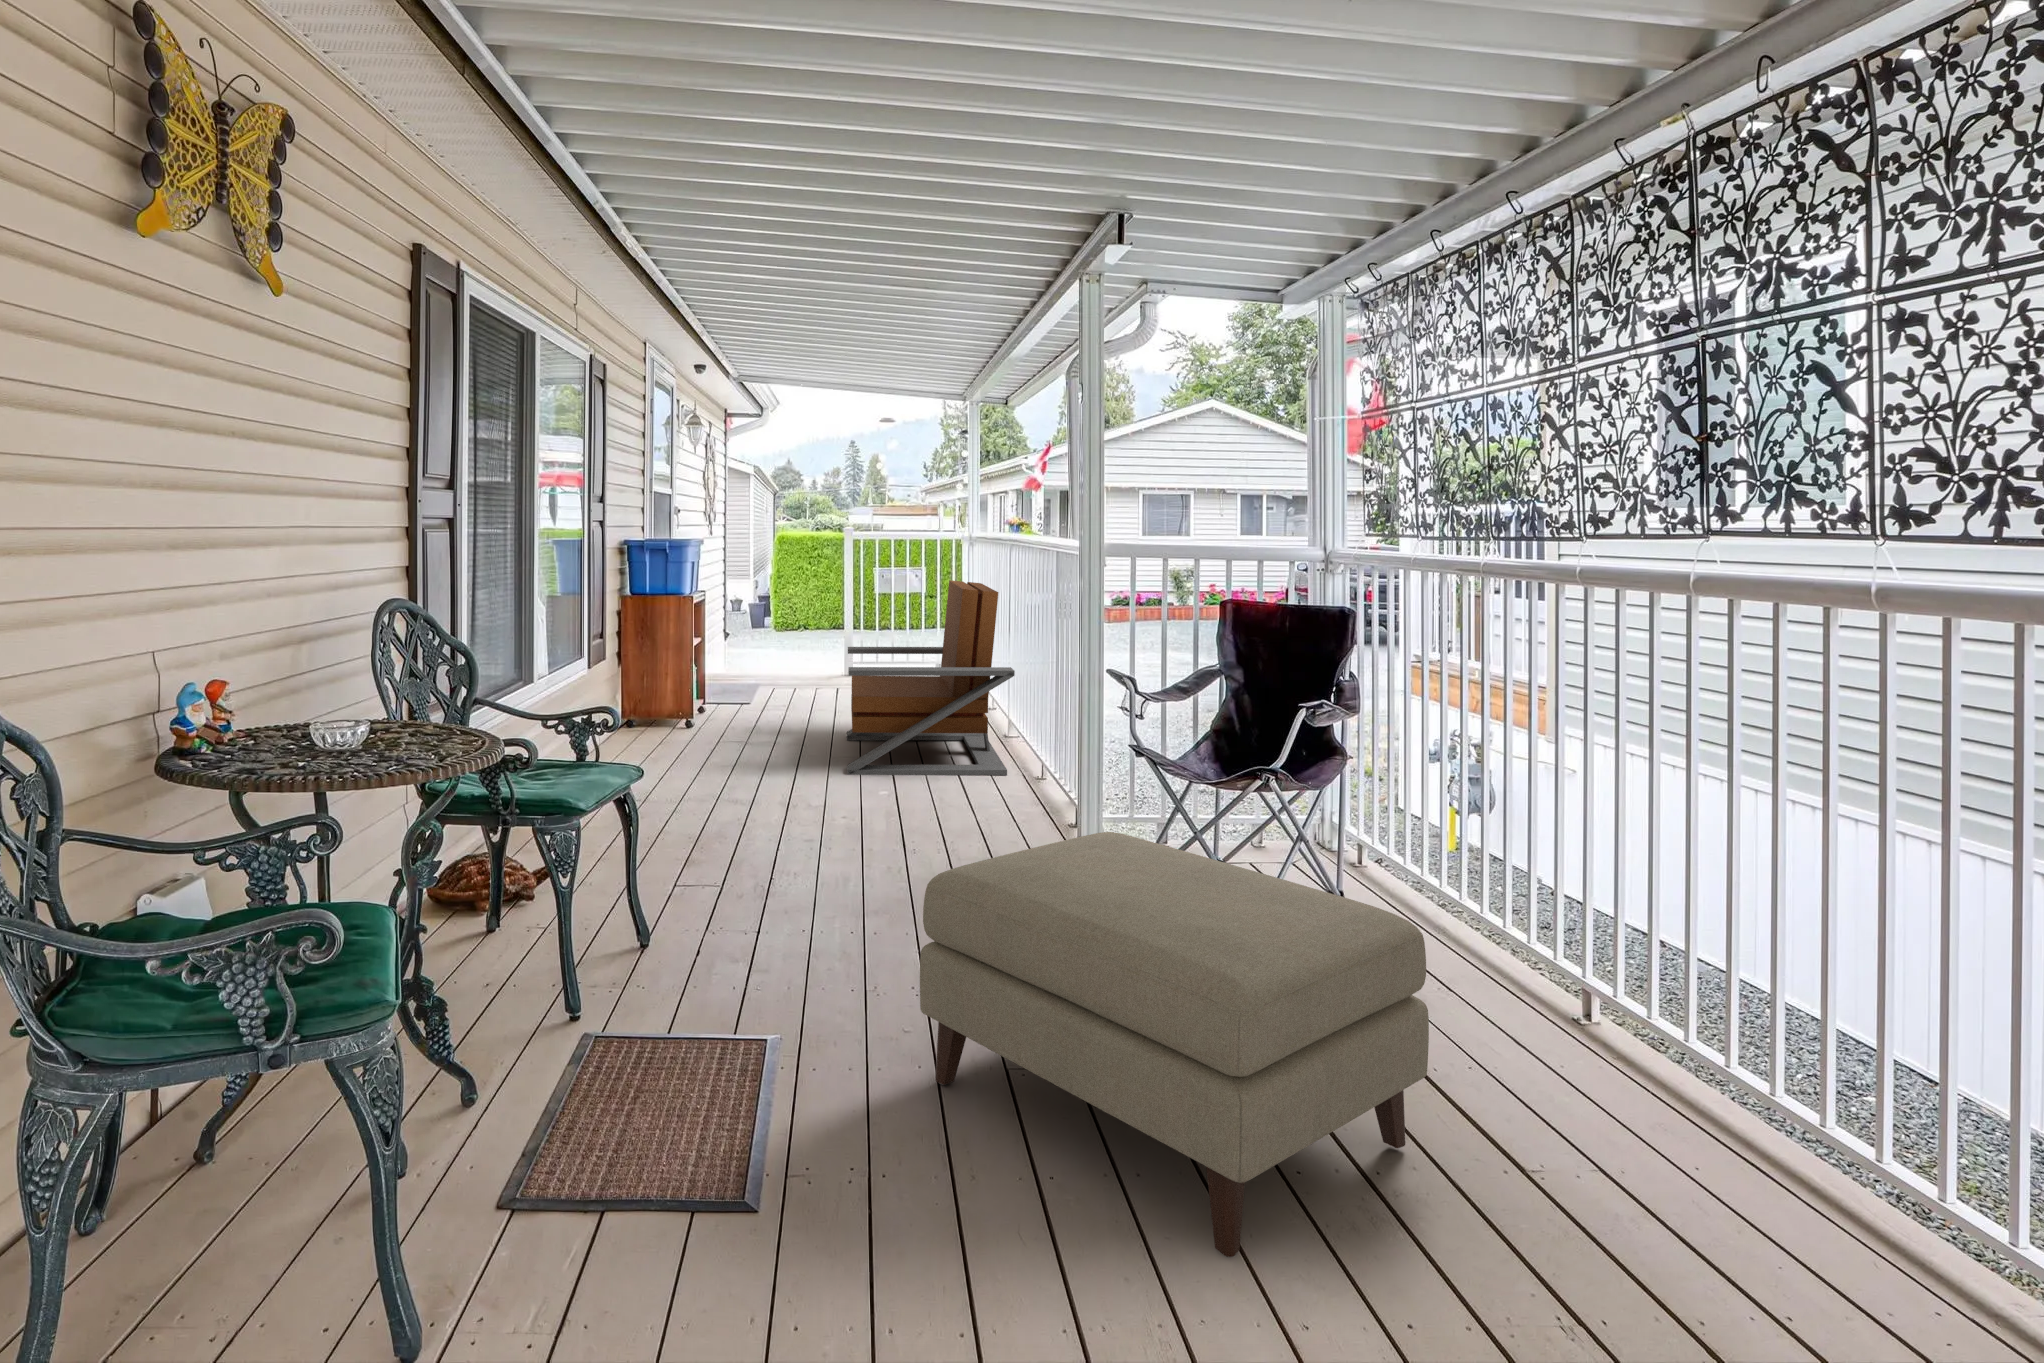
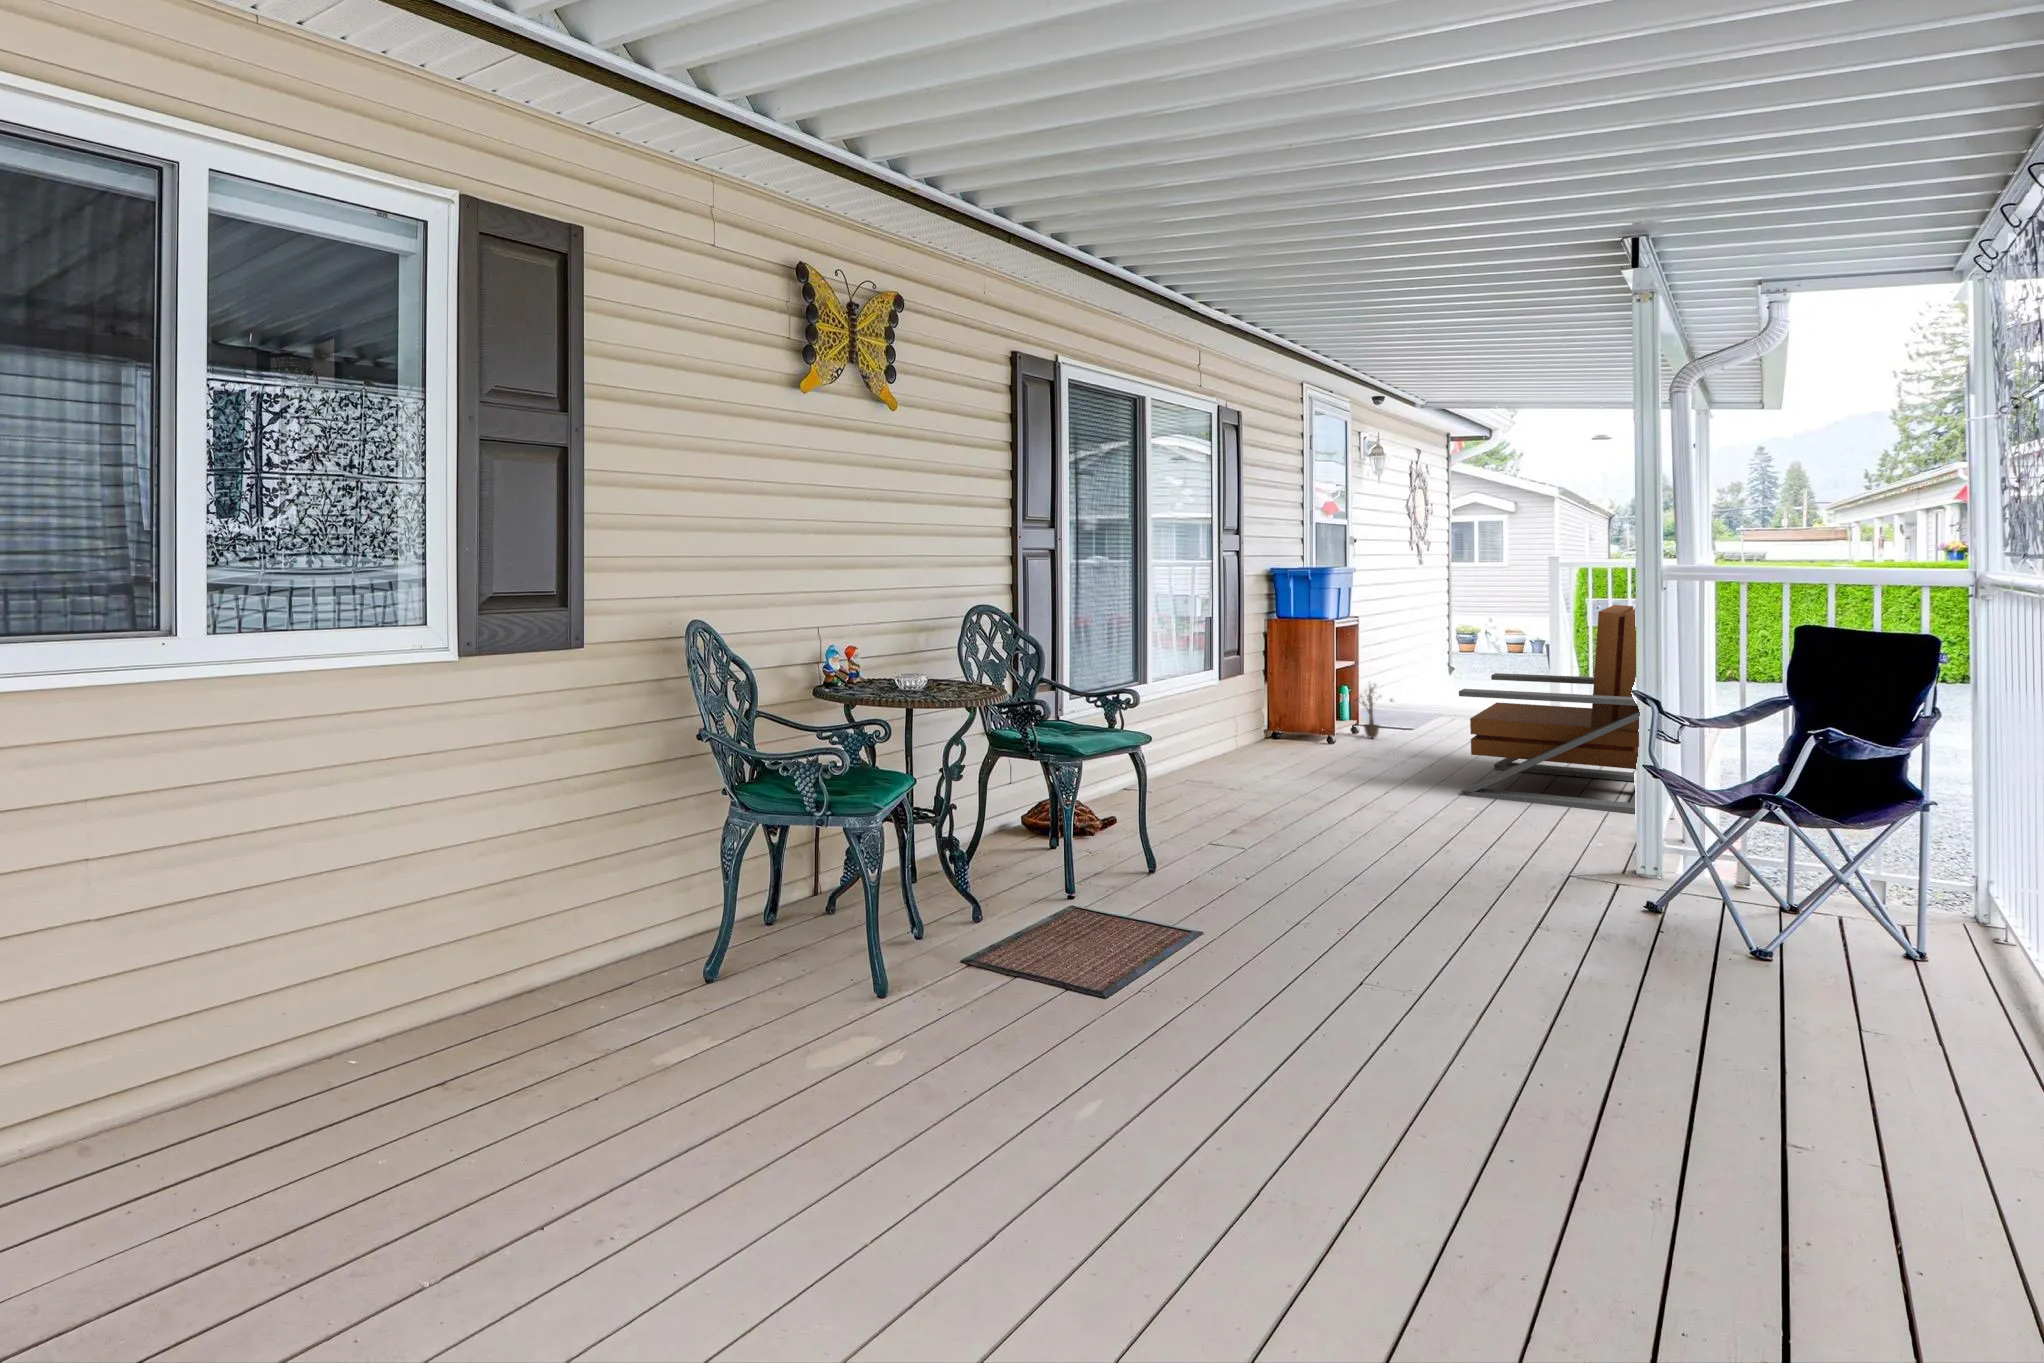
decorative plant: none [704,658,728,718] -> present [1359,685,1379,738]
ottoman: present [920,832,1429,1257] -> none [1294,815,1756,1127]

